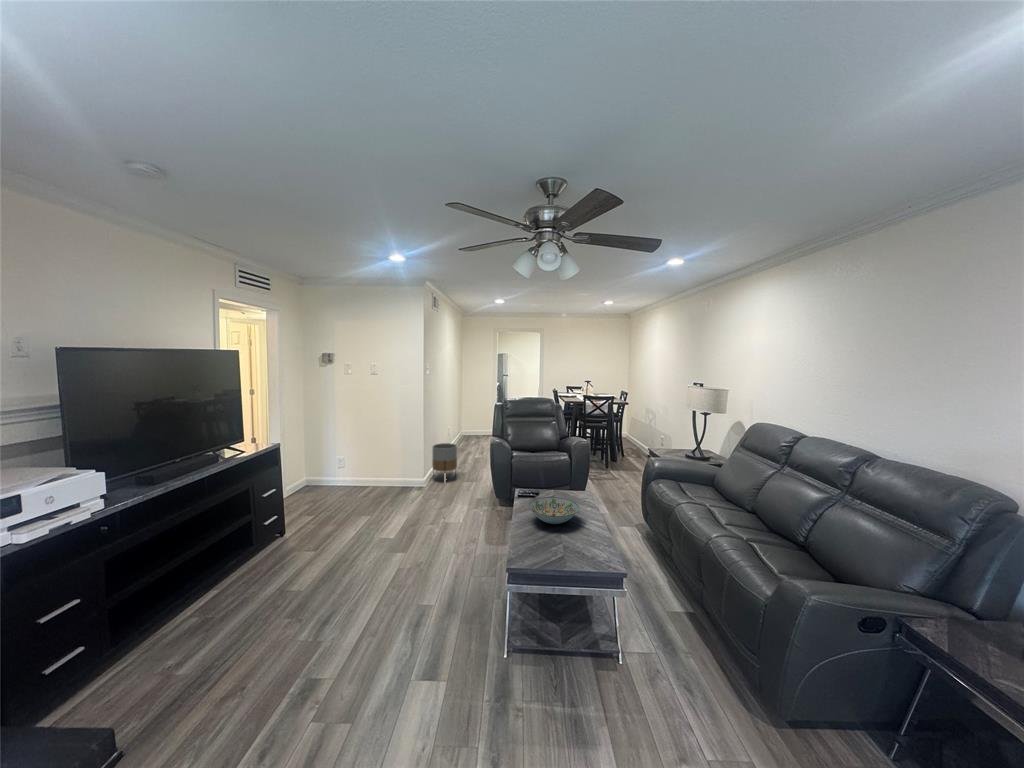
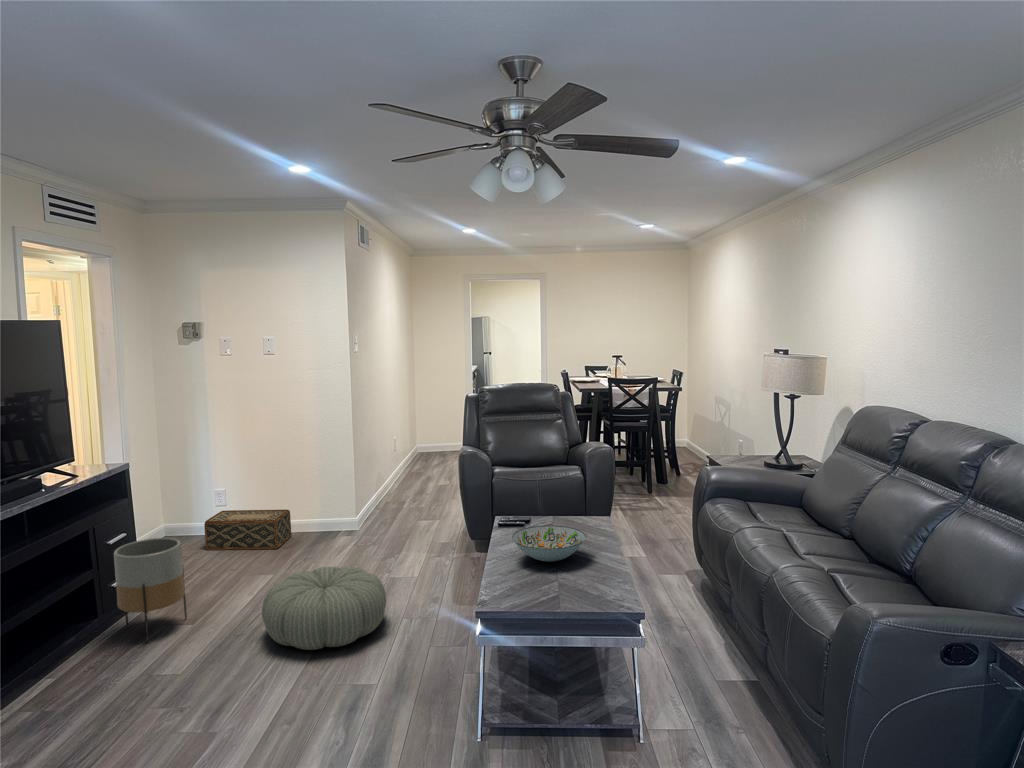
planter: present [432,443,457,472] -> present [114,538,187,643]
woven basket: none [332,470,386,496] -> present [204,510,292,550]
pouf: none [361,515,443,574] -> present [262,567,386,650]

